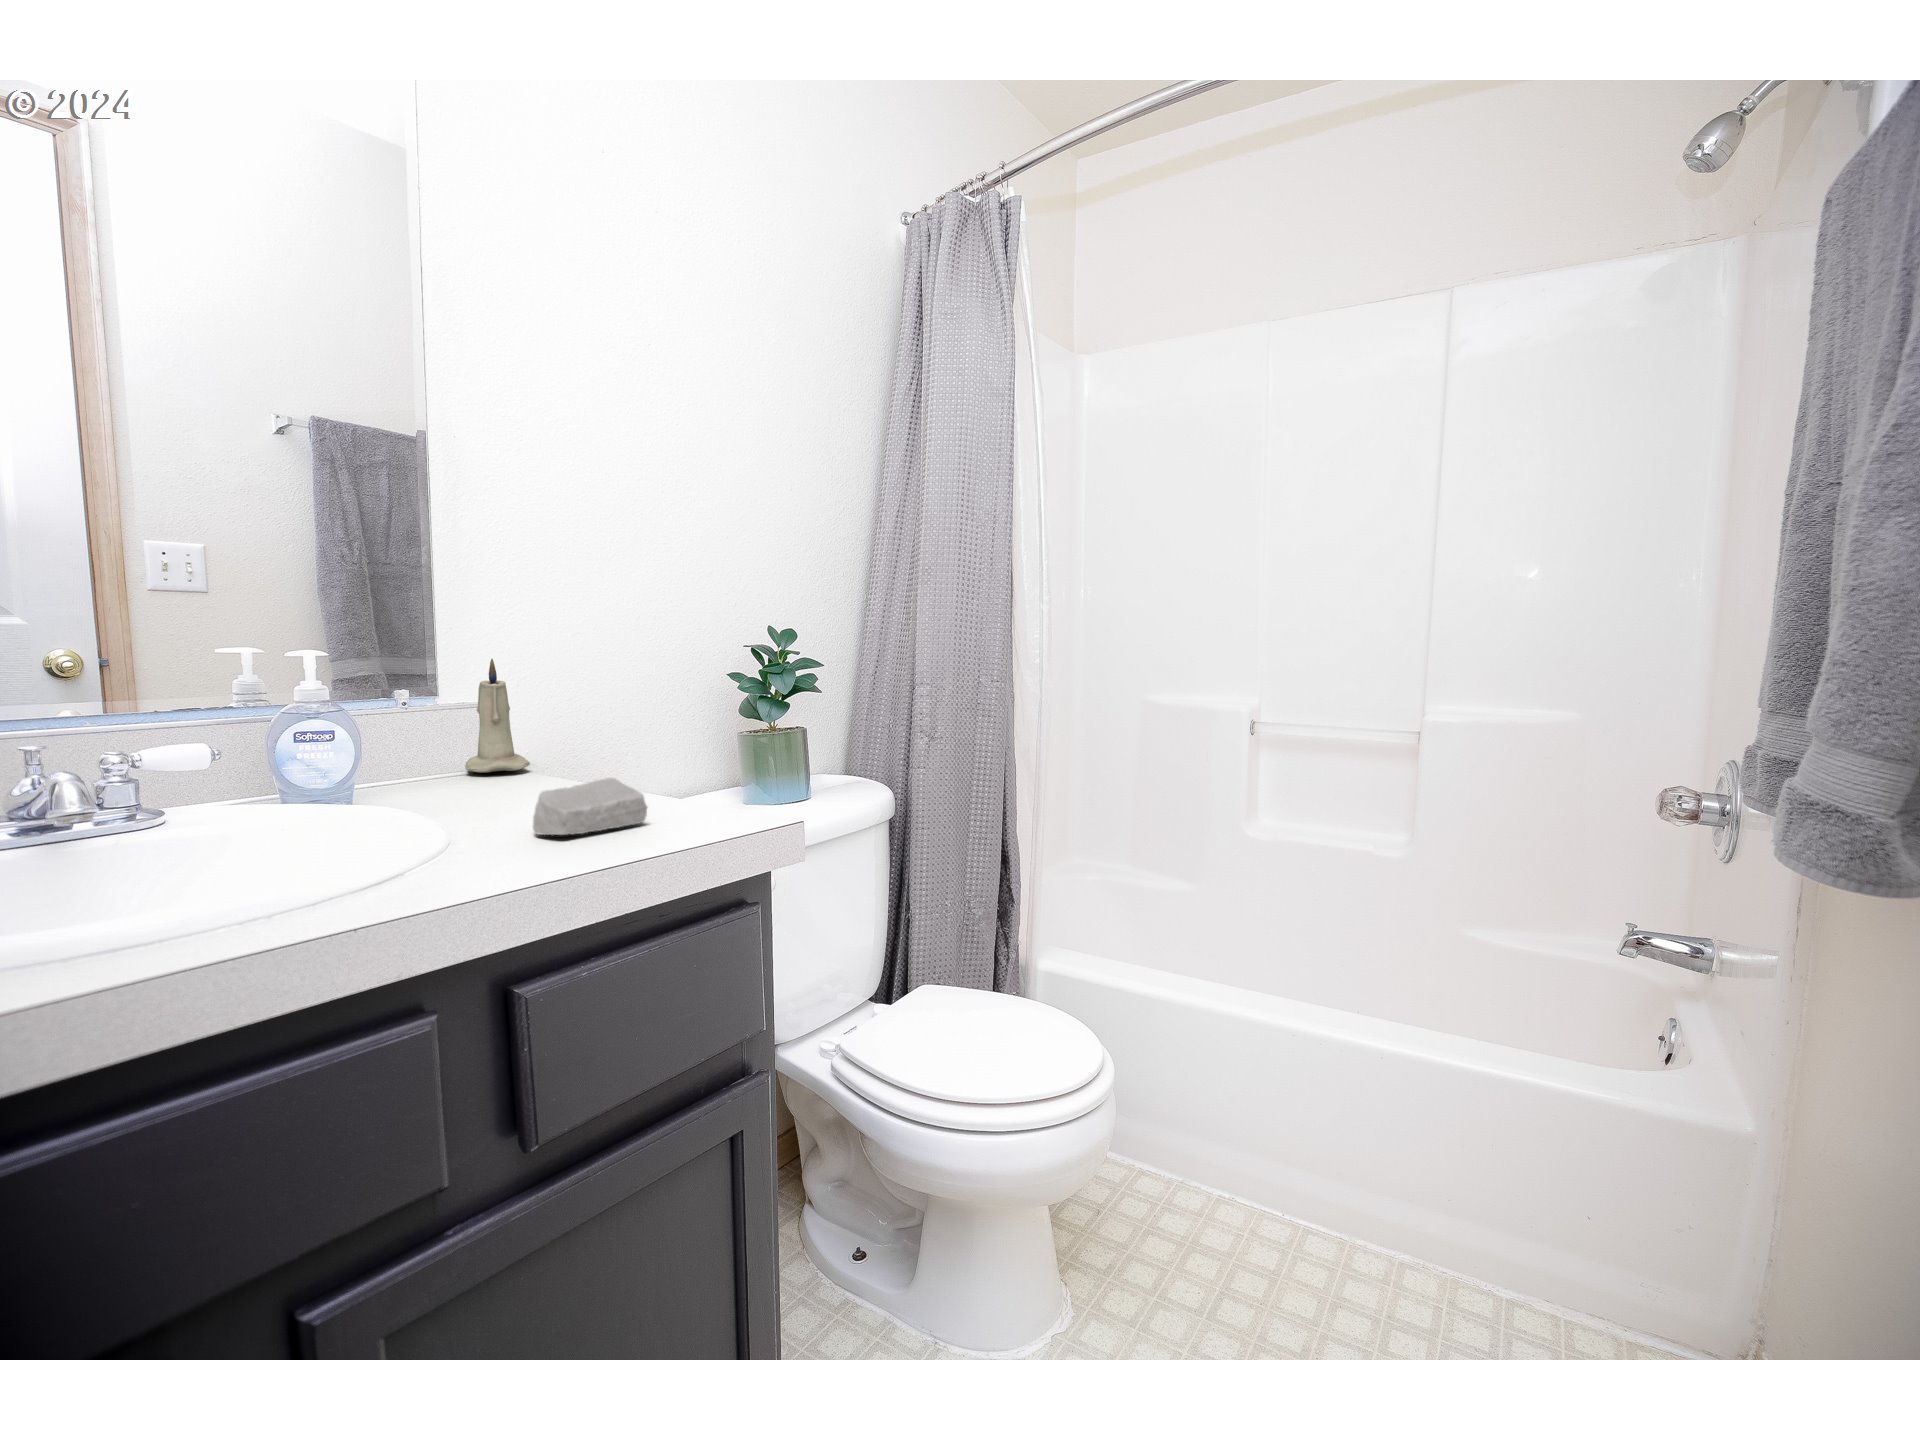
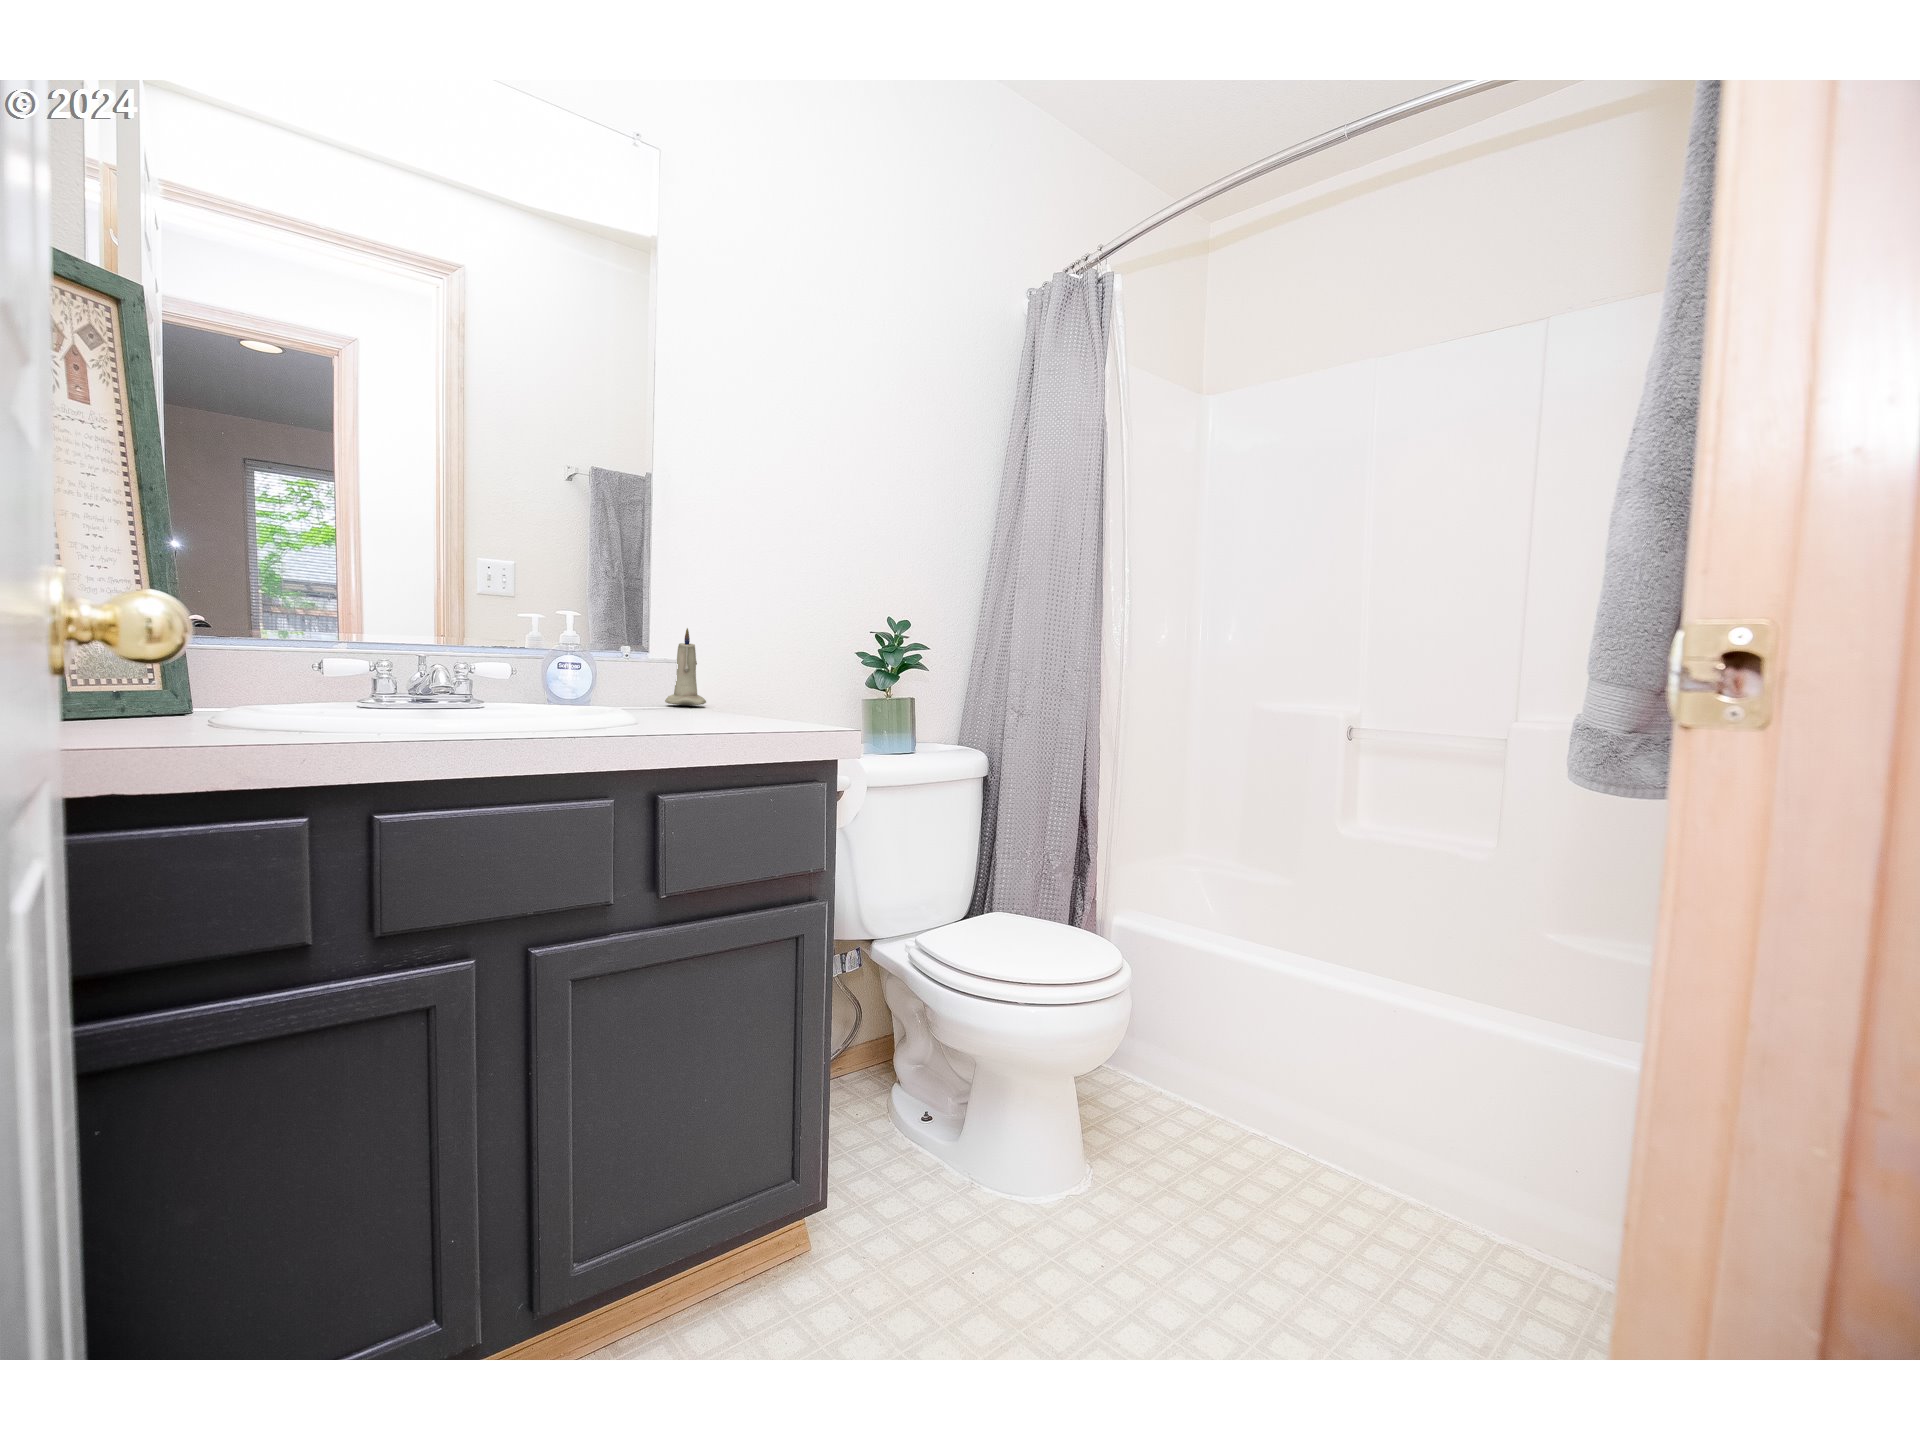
soap bar: present [533,778,647,835] -> none [683,695,755,724]

